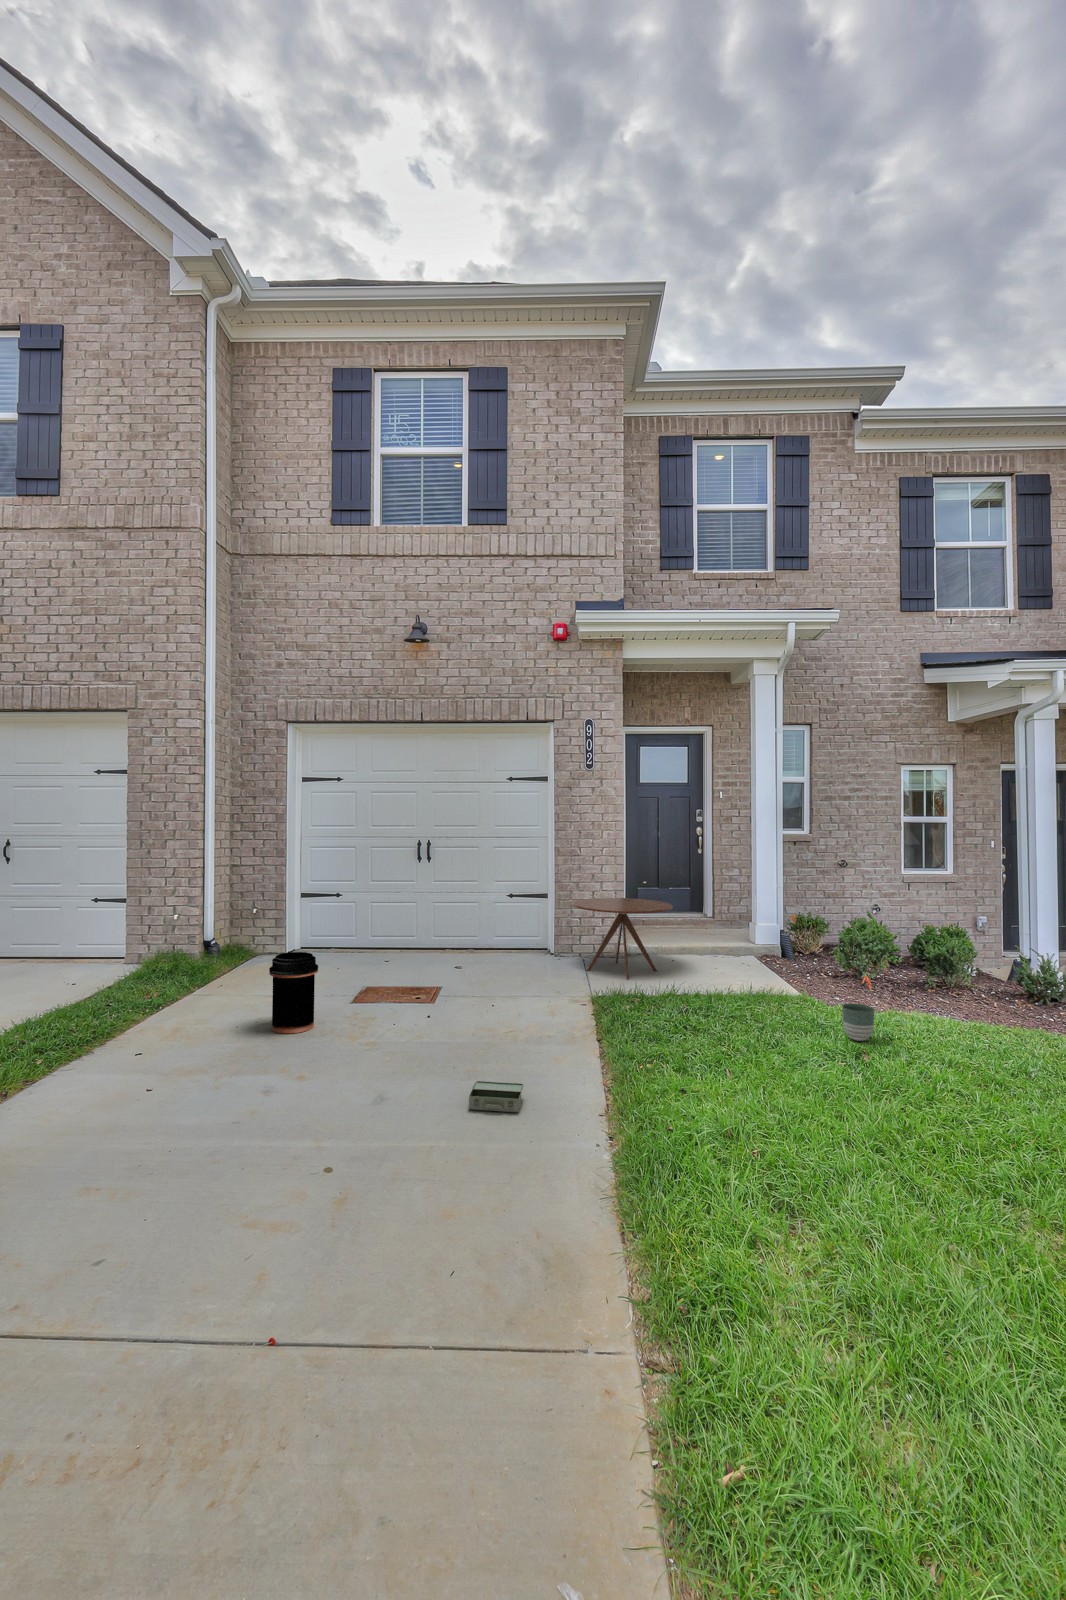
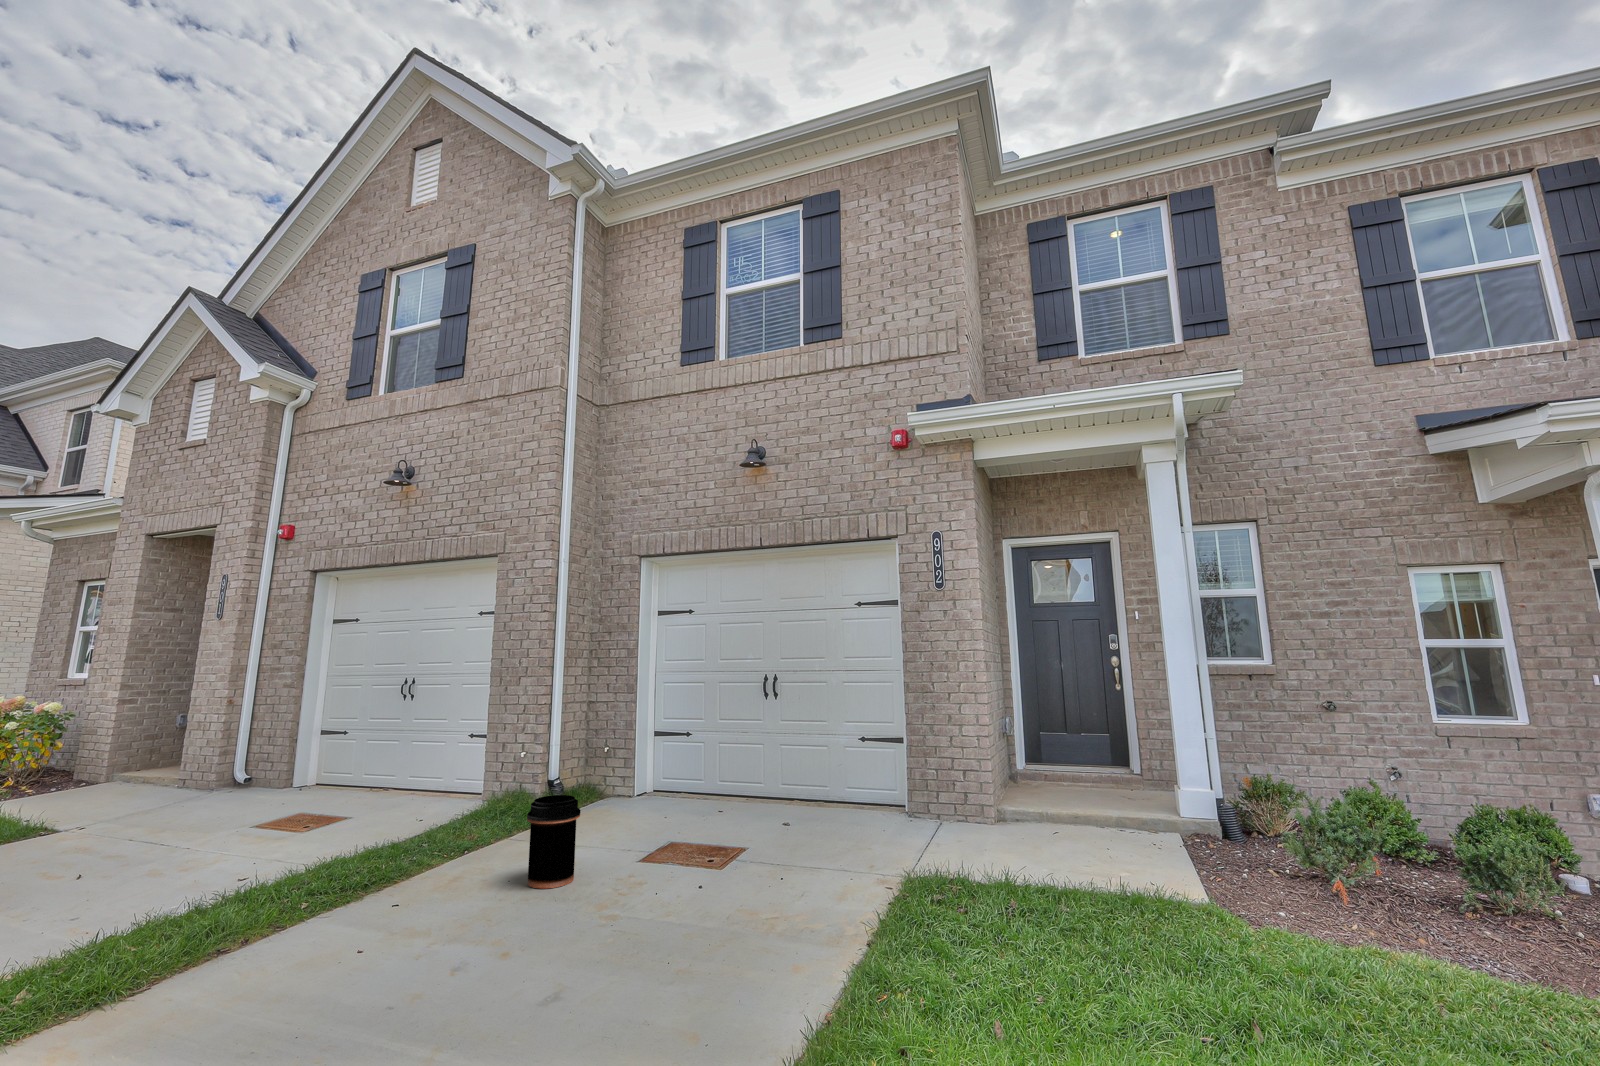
round table: present [573,898,673,979] -> none [912,745,1037,852]
planter: present [842,1004,875,1041] -> none [1228,920,1284,986]
toolbox: present [469,1081,523,1112] -> none [612,979,693,1034]

